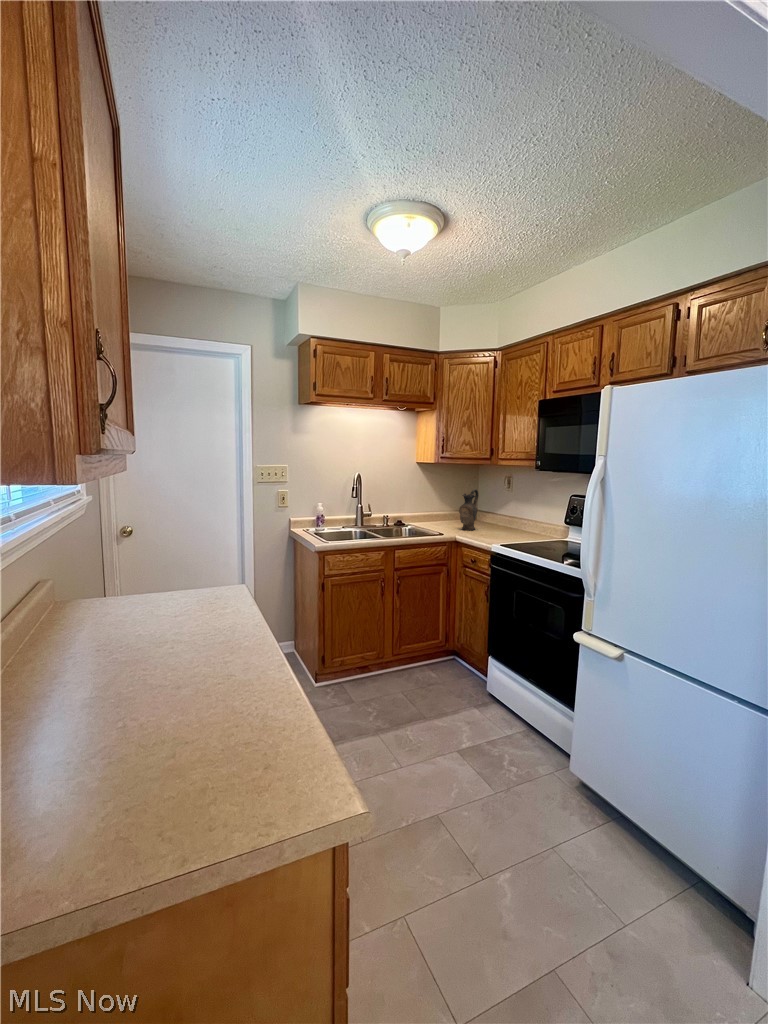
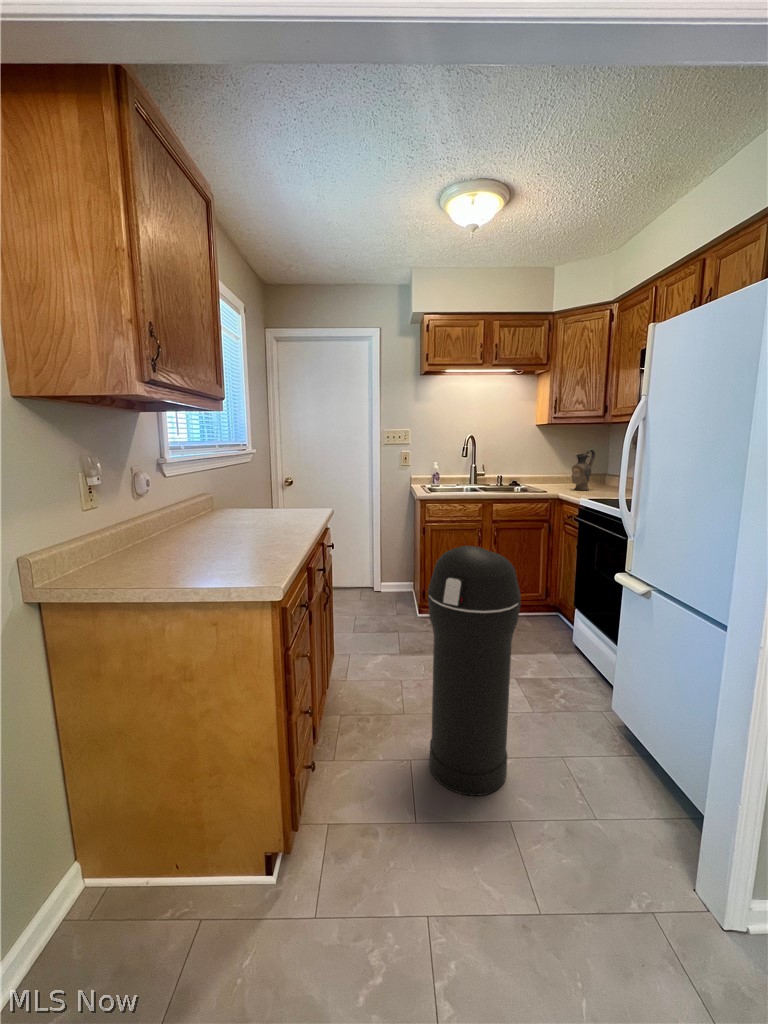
trash can: none [429,639,547,963] -> present [428,546,521,796]

